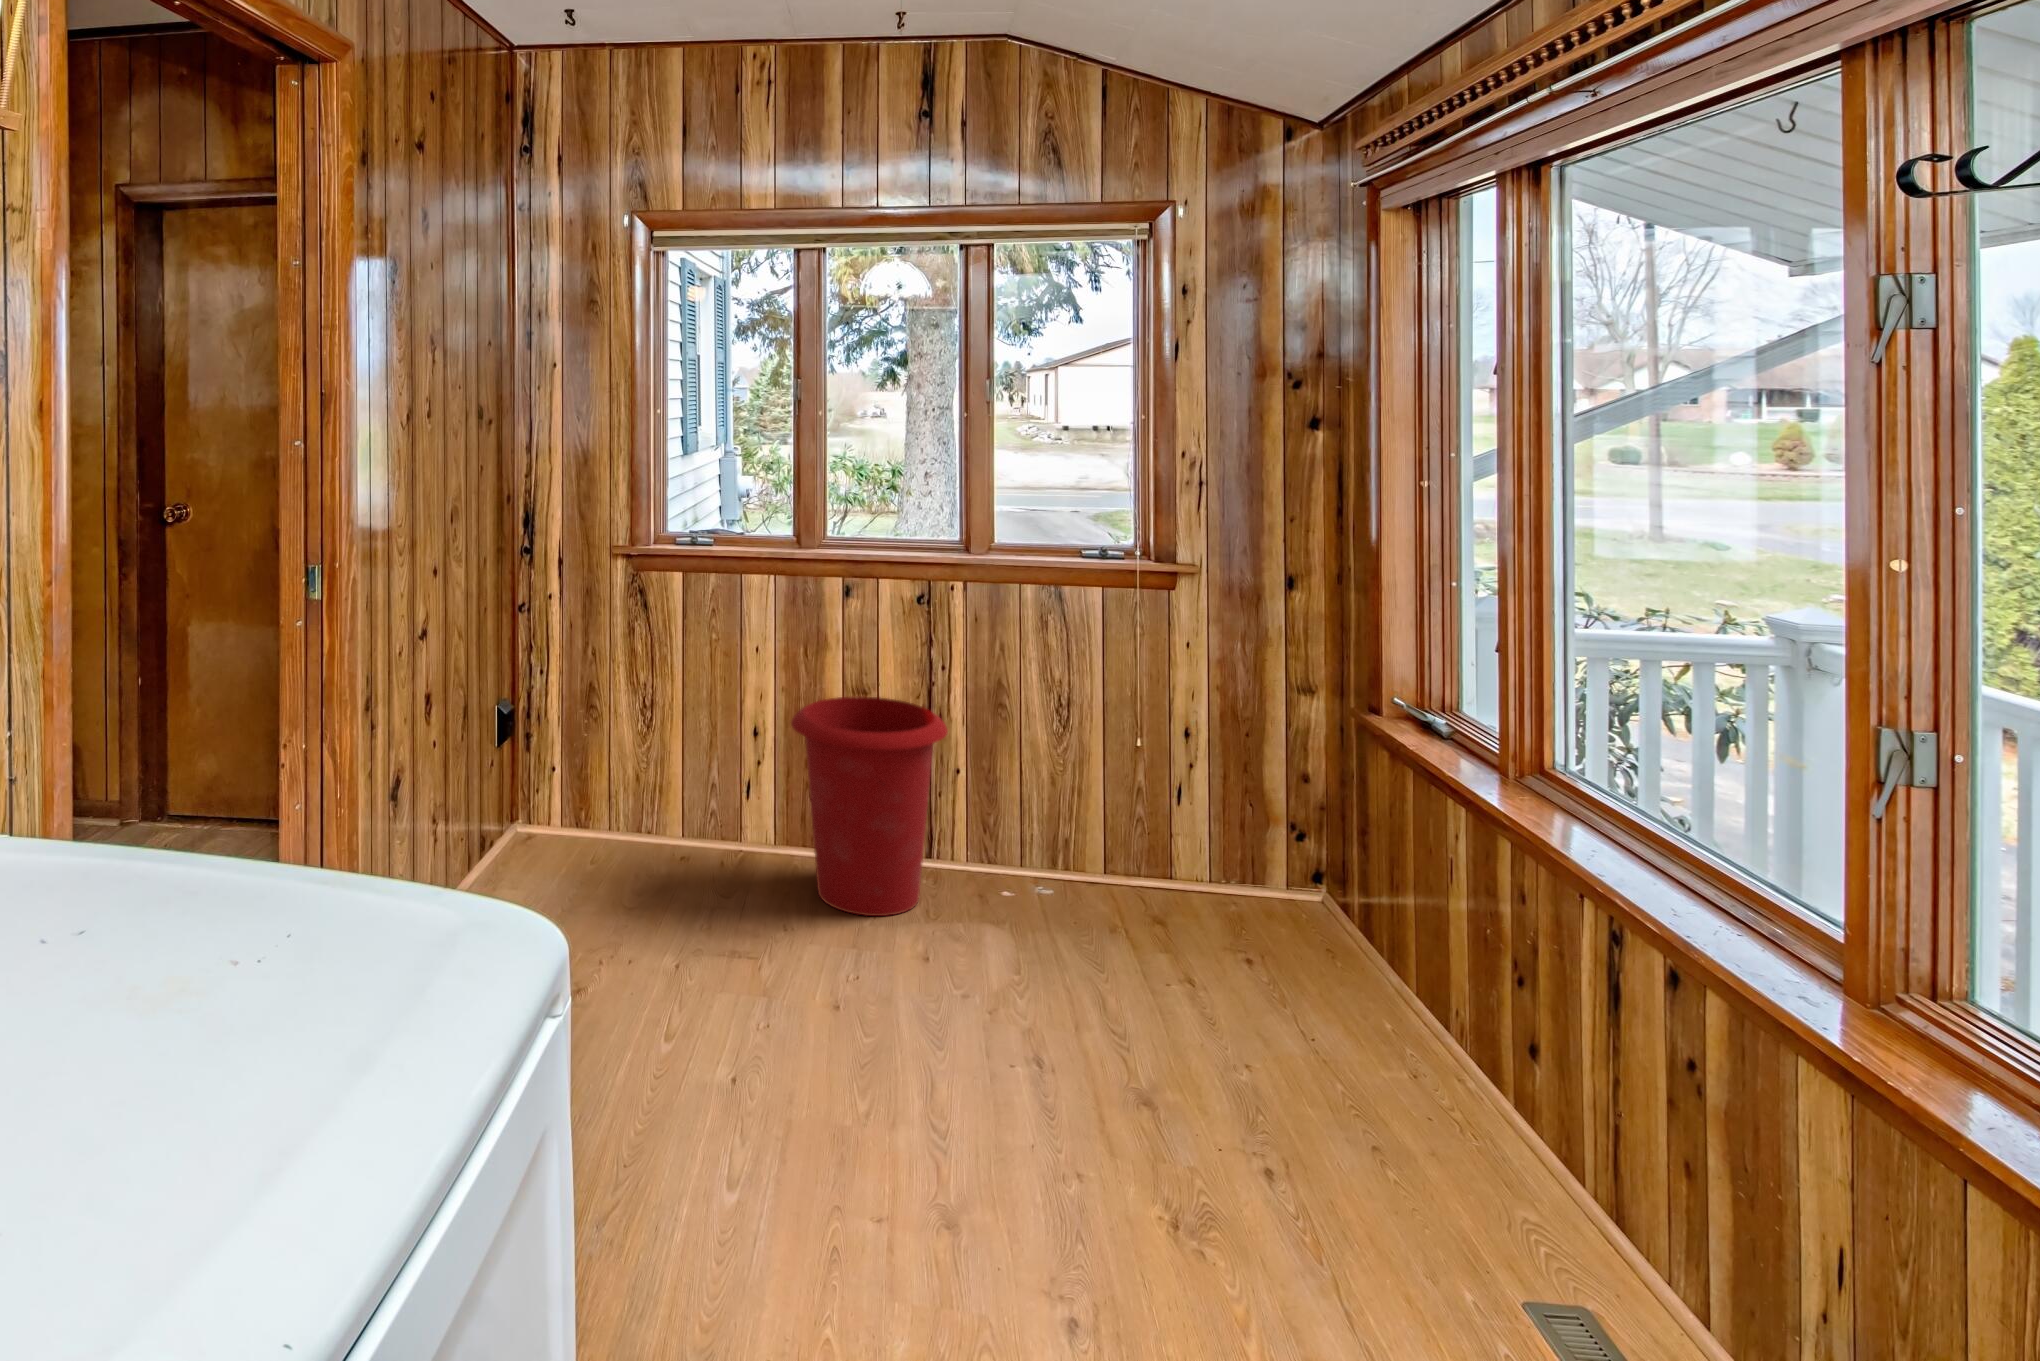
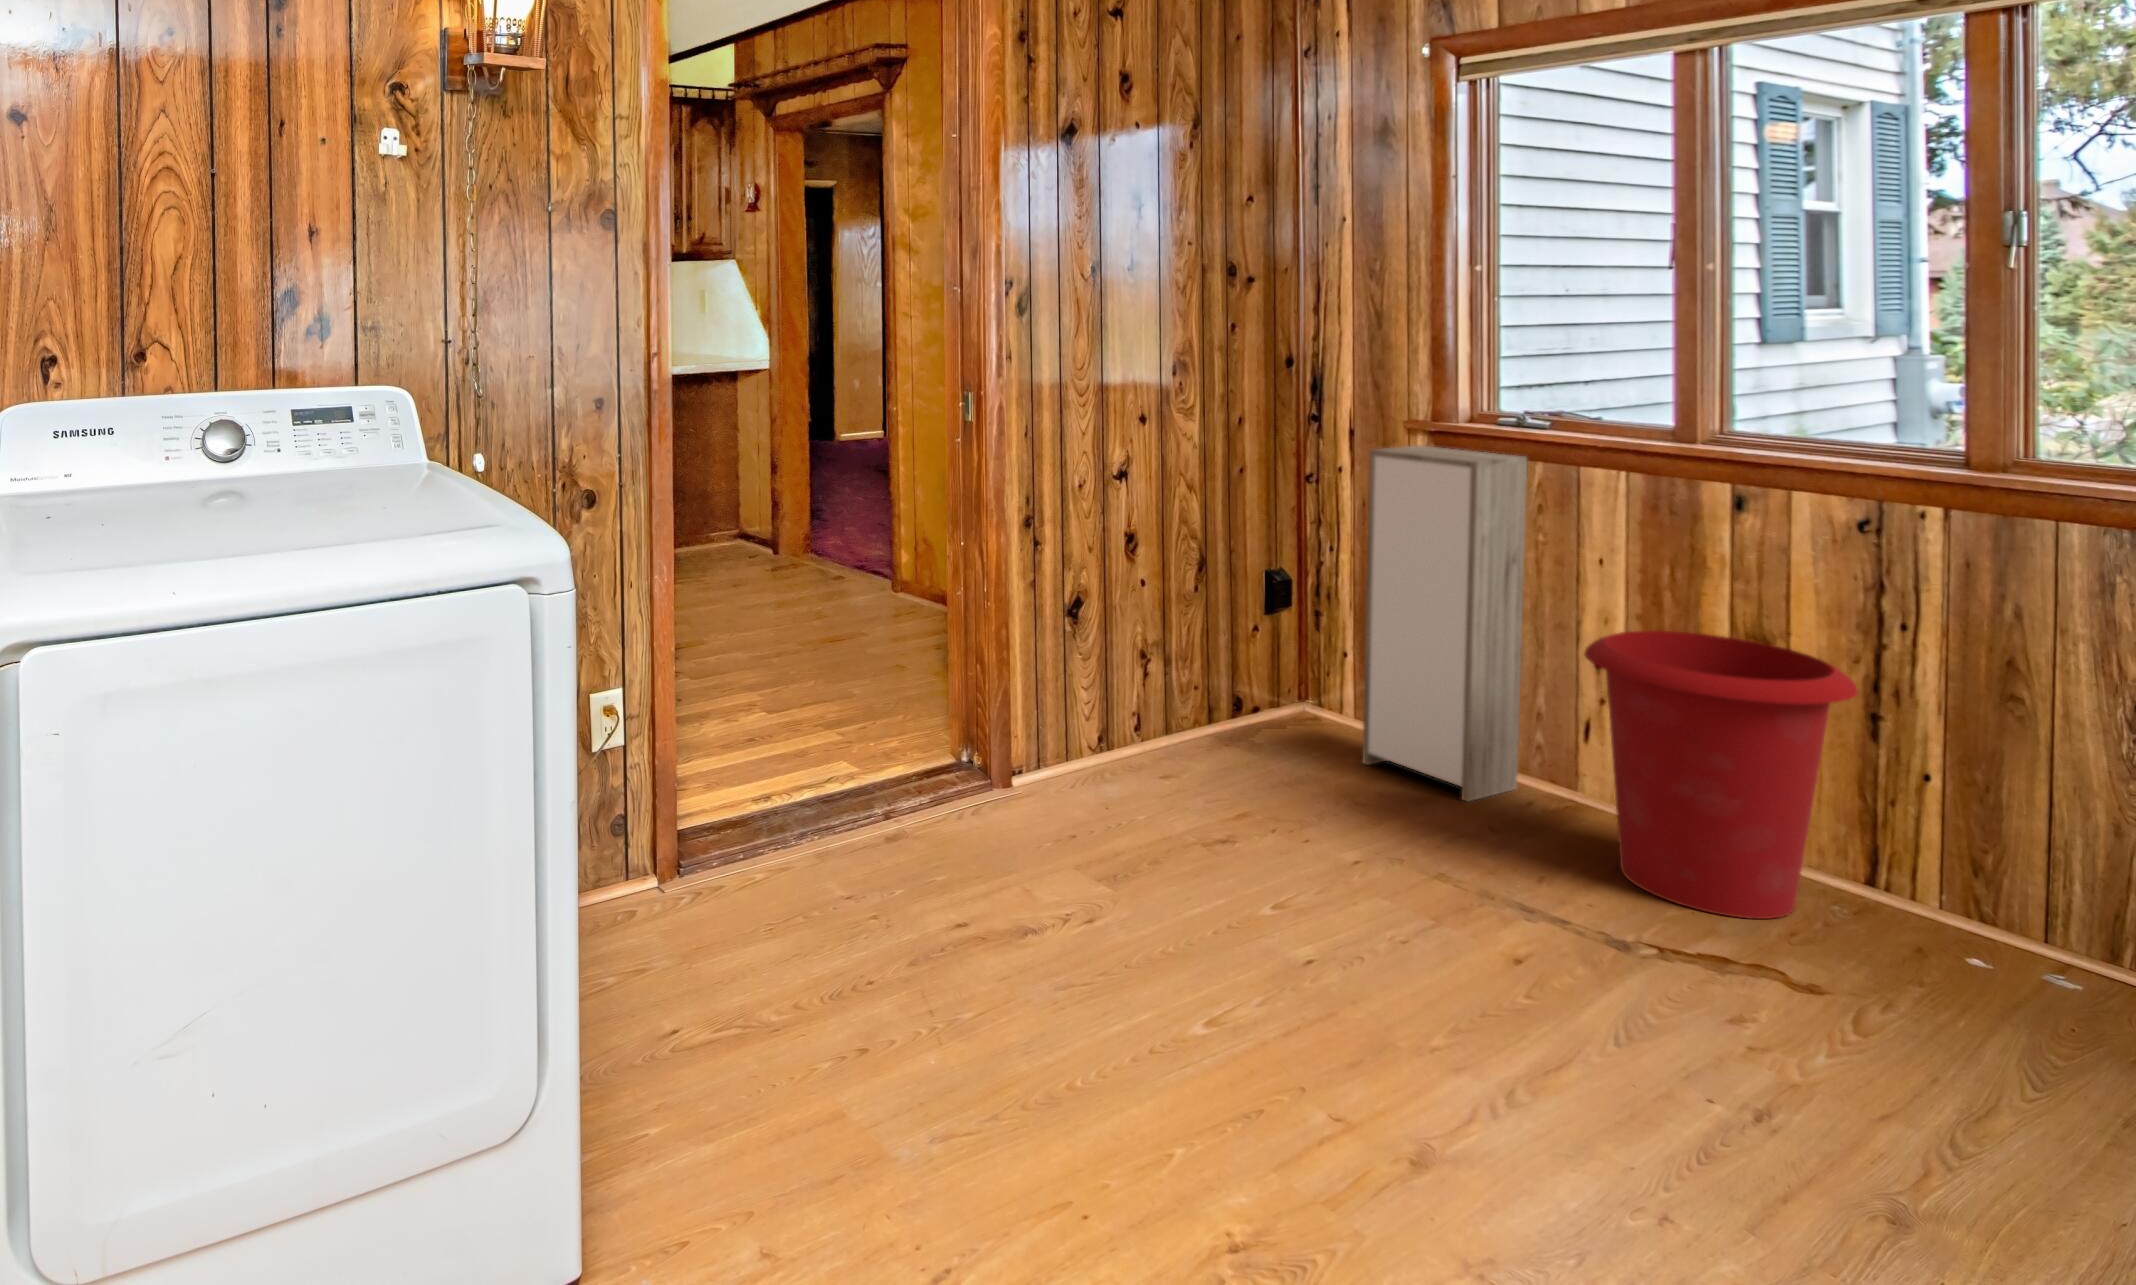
storage cabinet: none [601,567,710,877] -> present [1363,446,1527,802]

